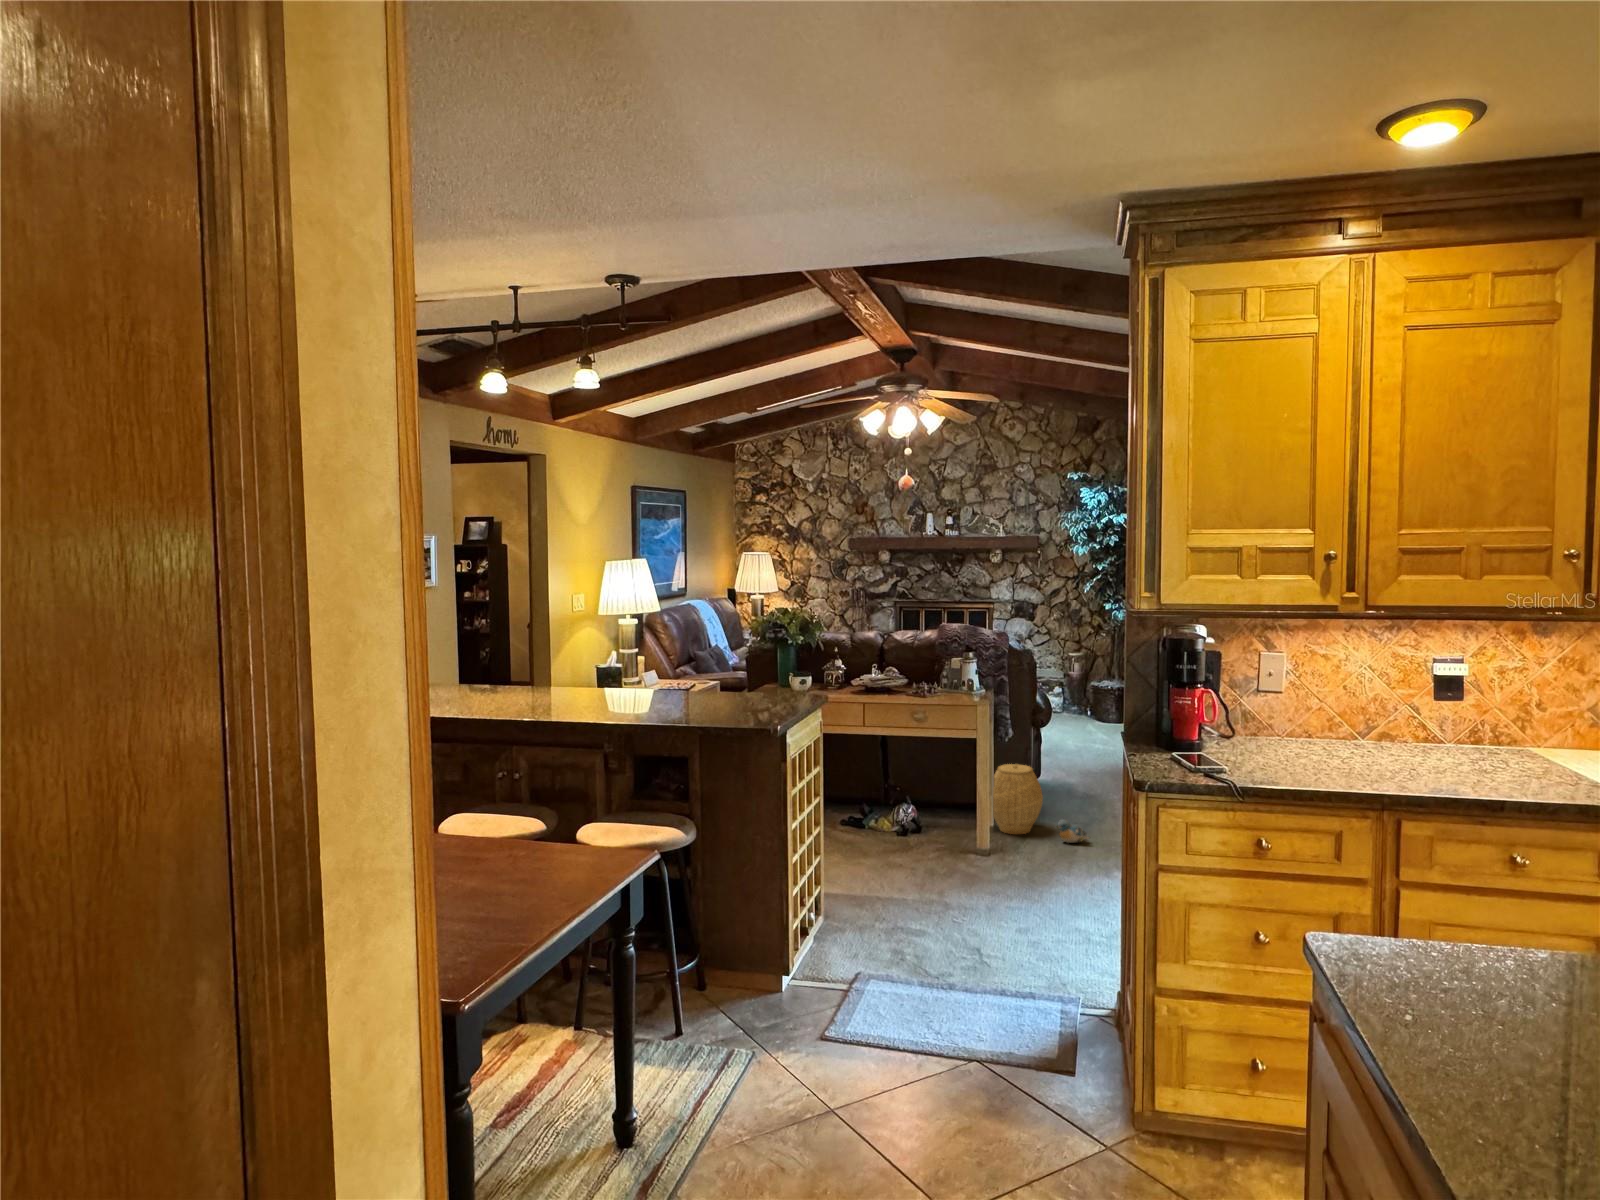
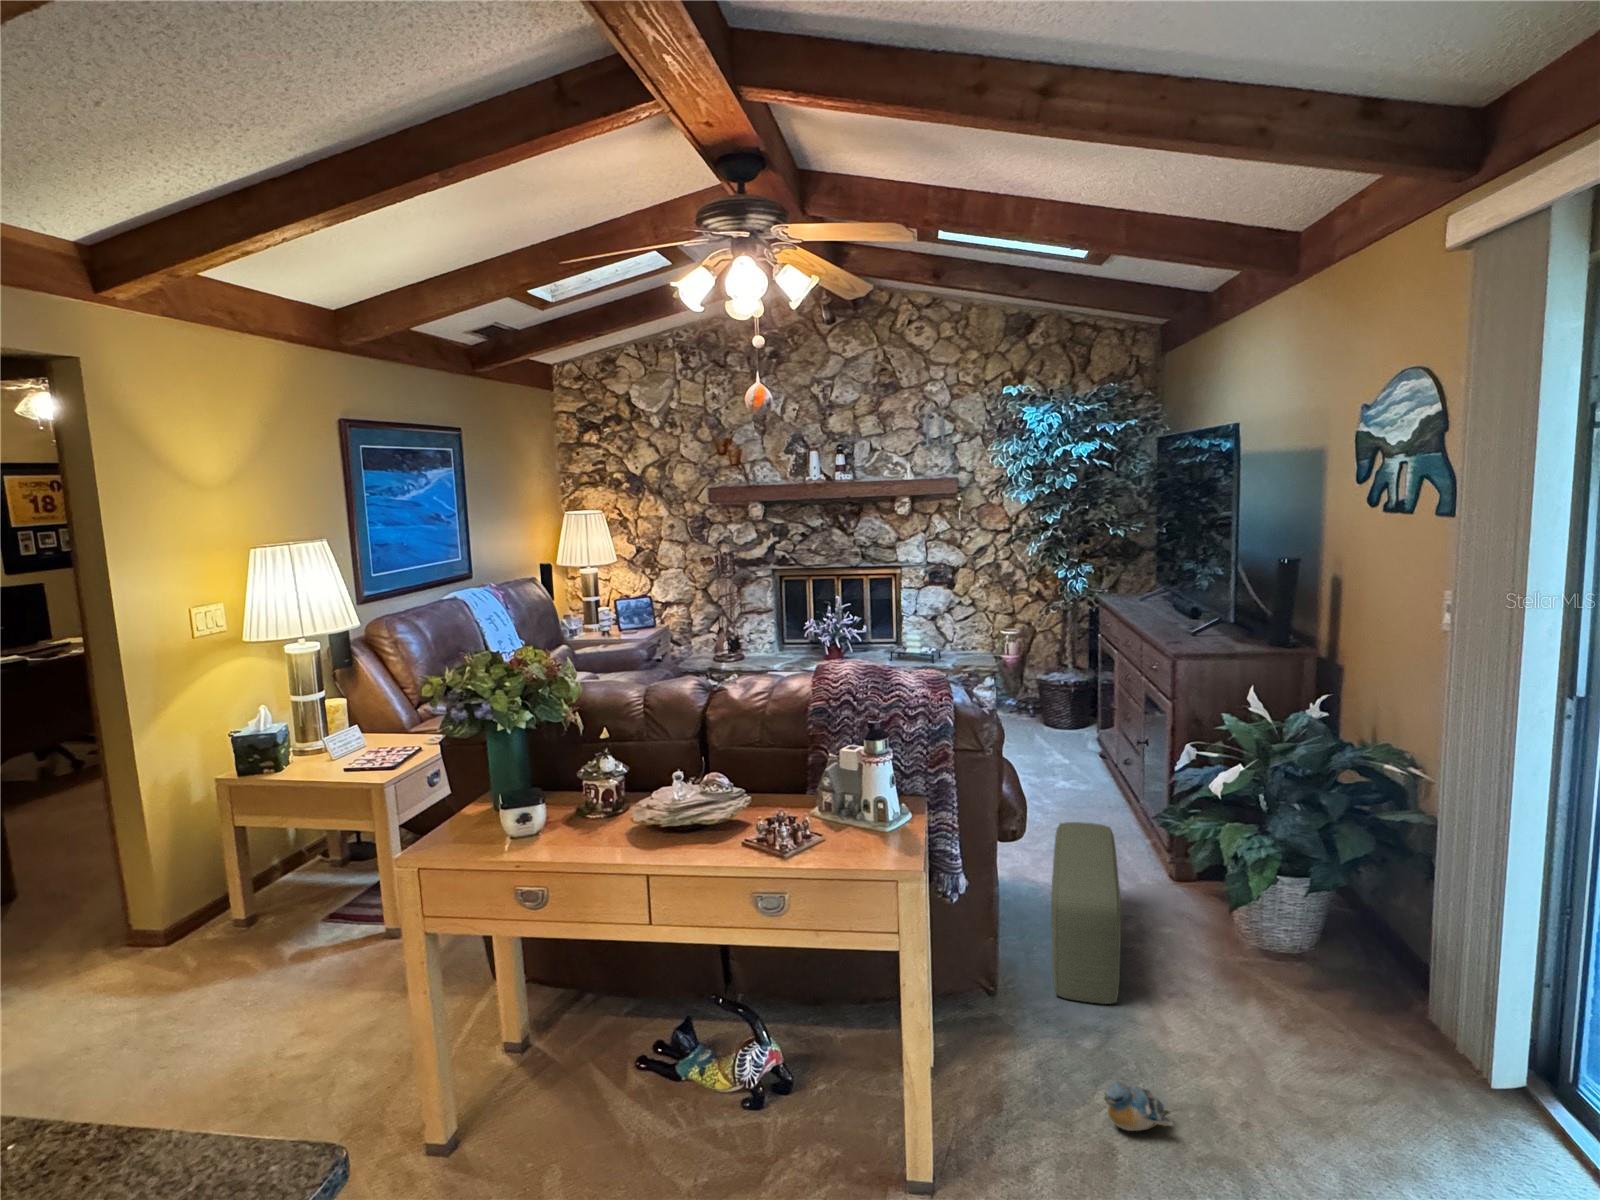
pouf: none [1050,738,1098,816] -> present [1051,822,1121,1004]
woven basket: present [993,764,1043,834] -> none [950,940,1062,1095]

